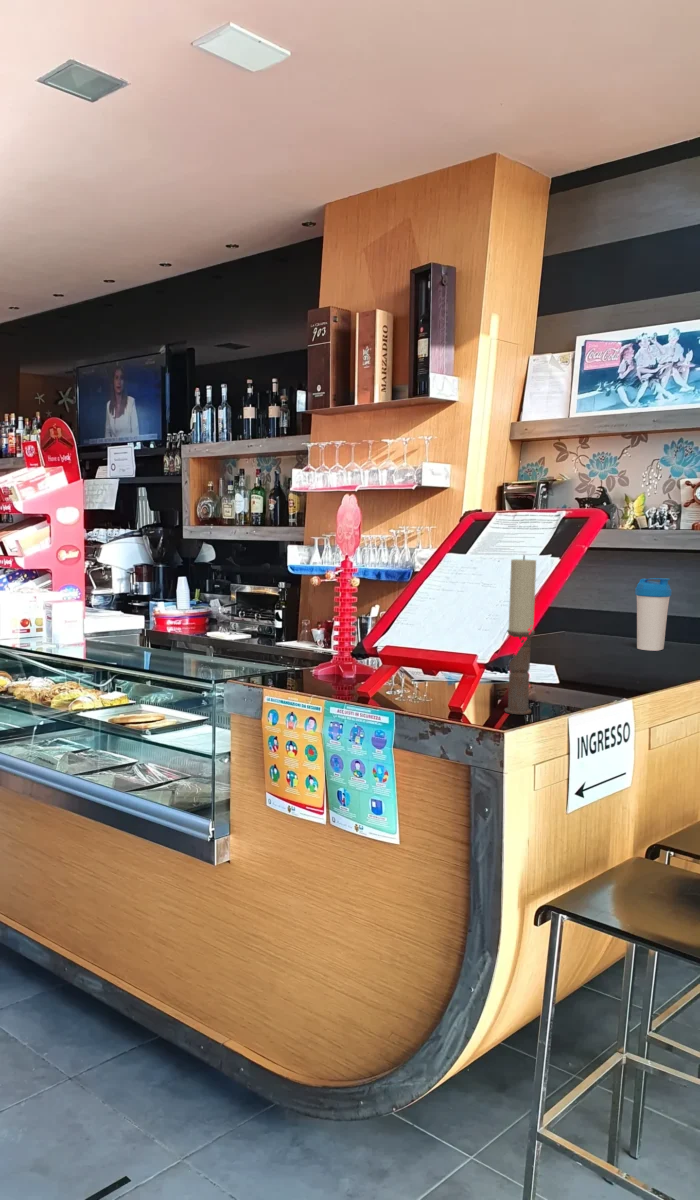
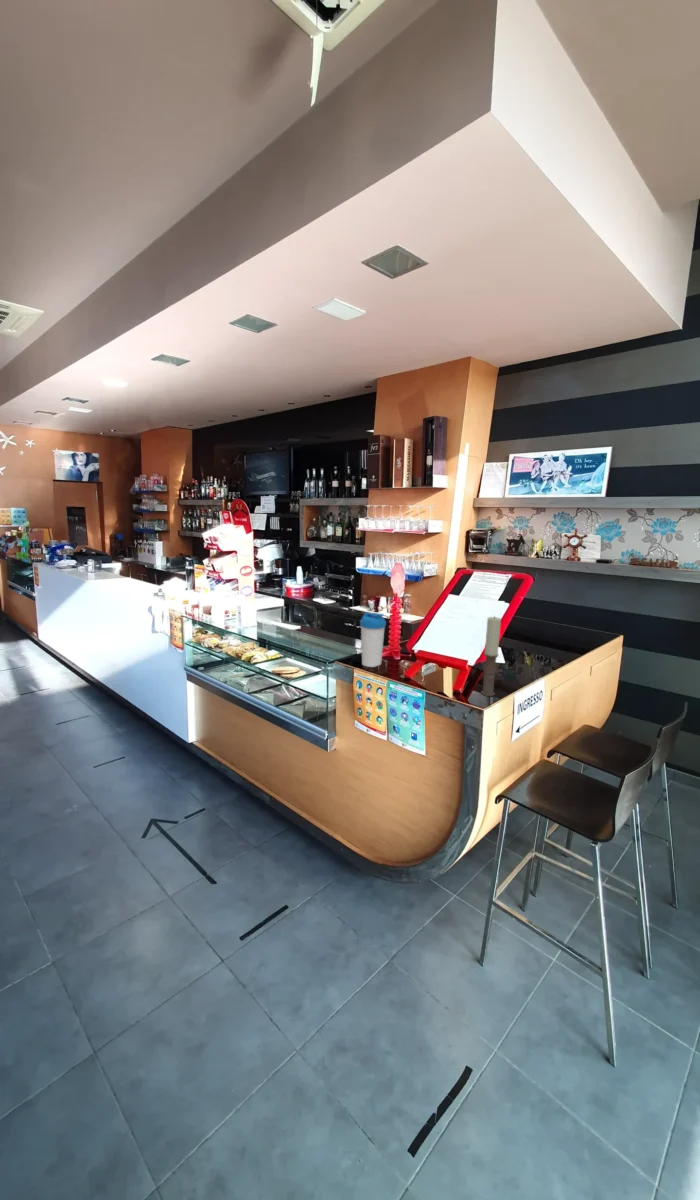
water bottle: present [635,578,672,651] -> present [360,612,386,667]

